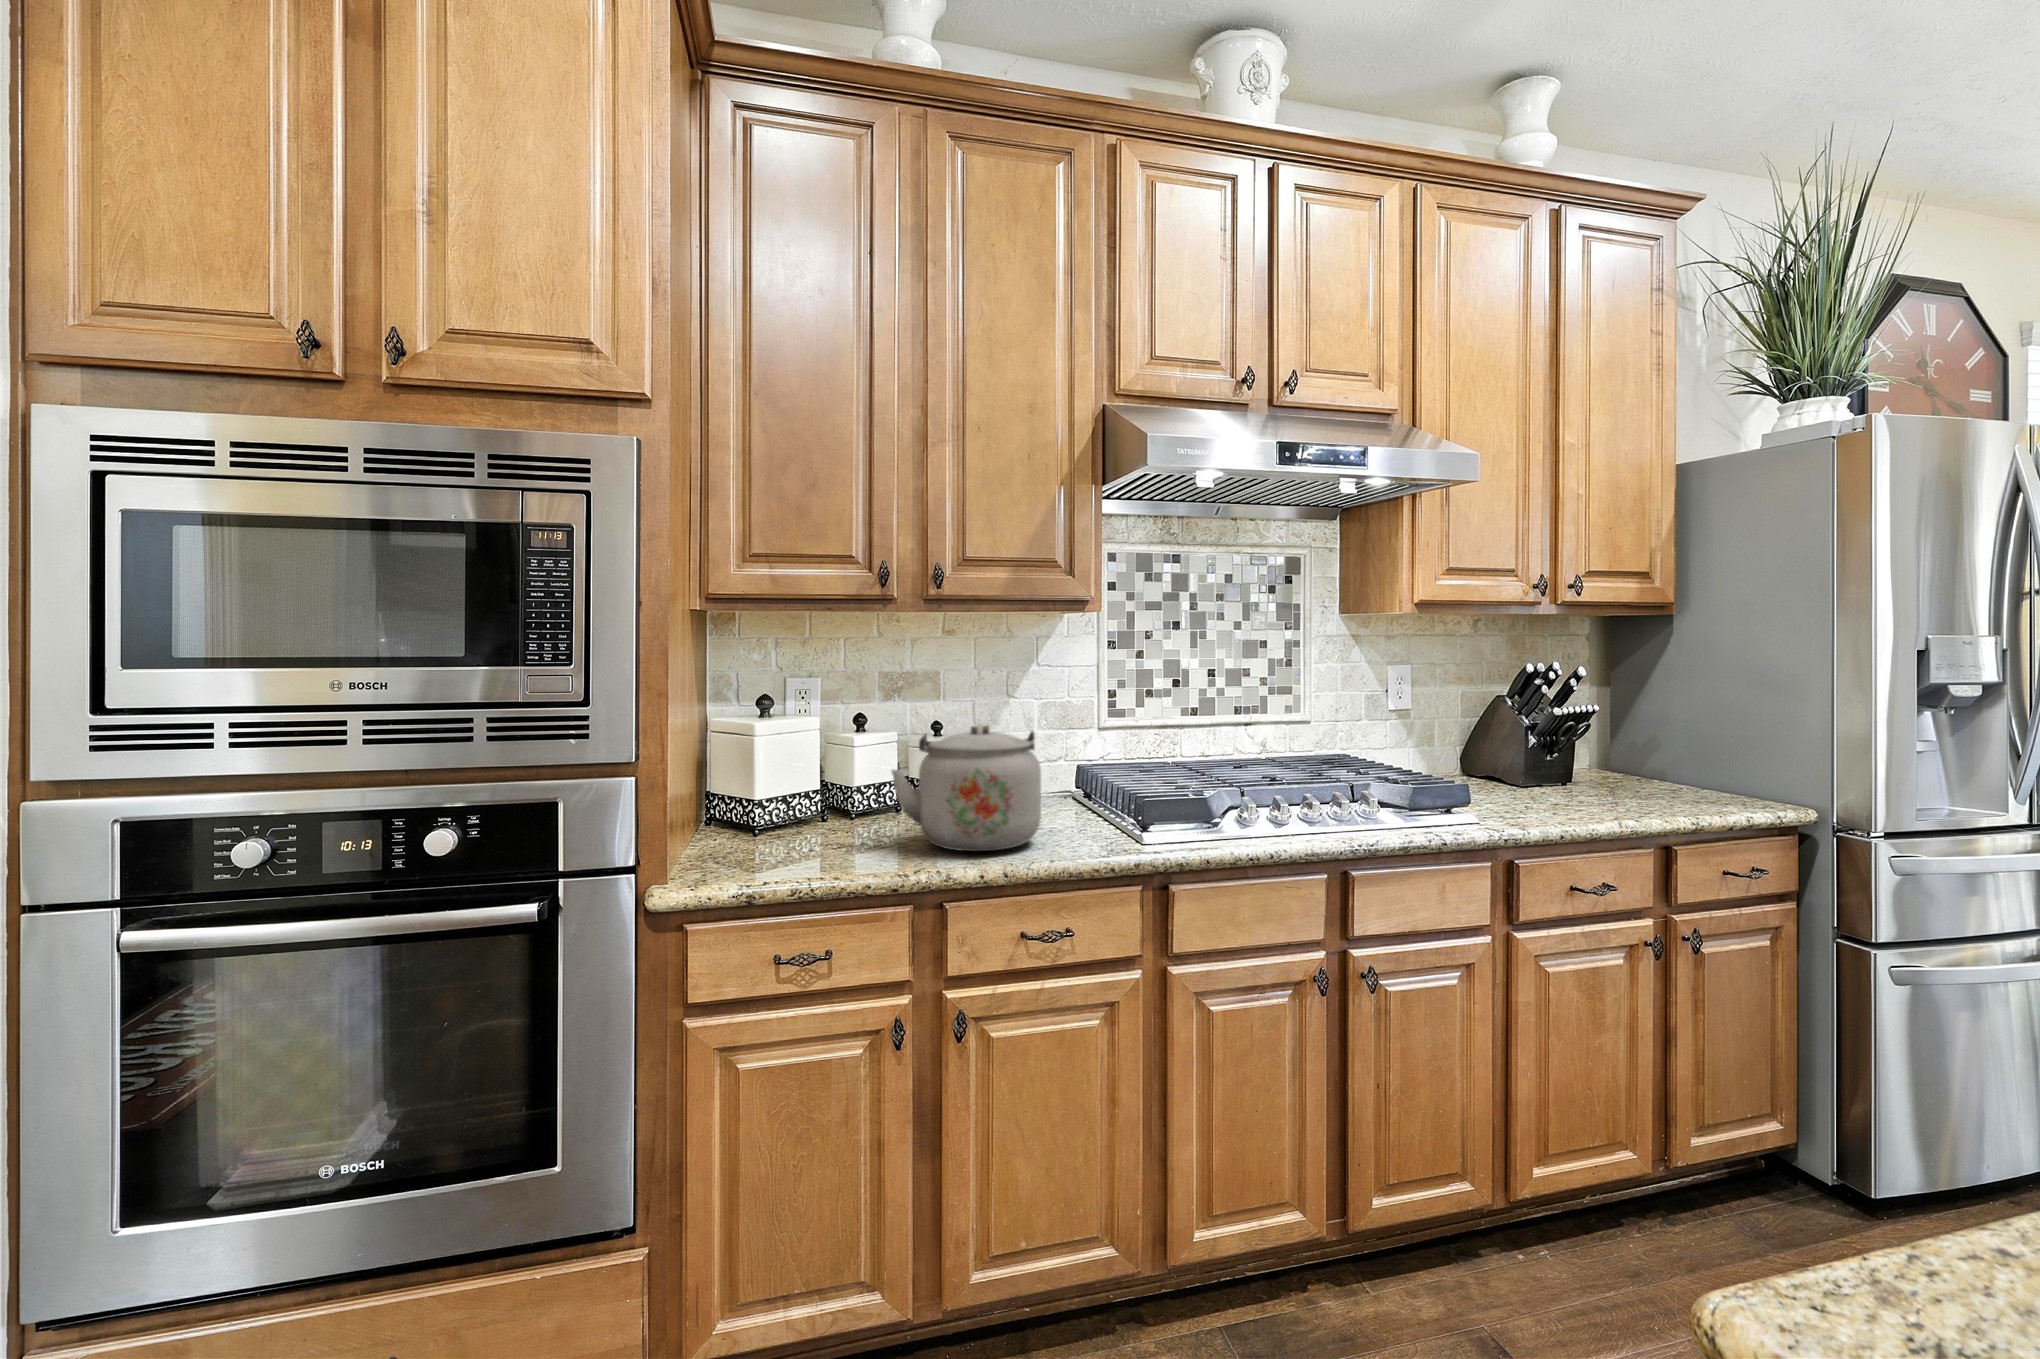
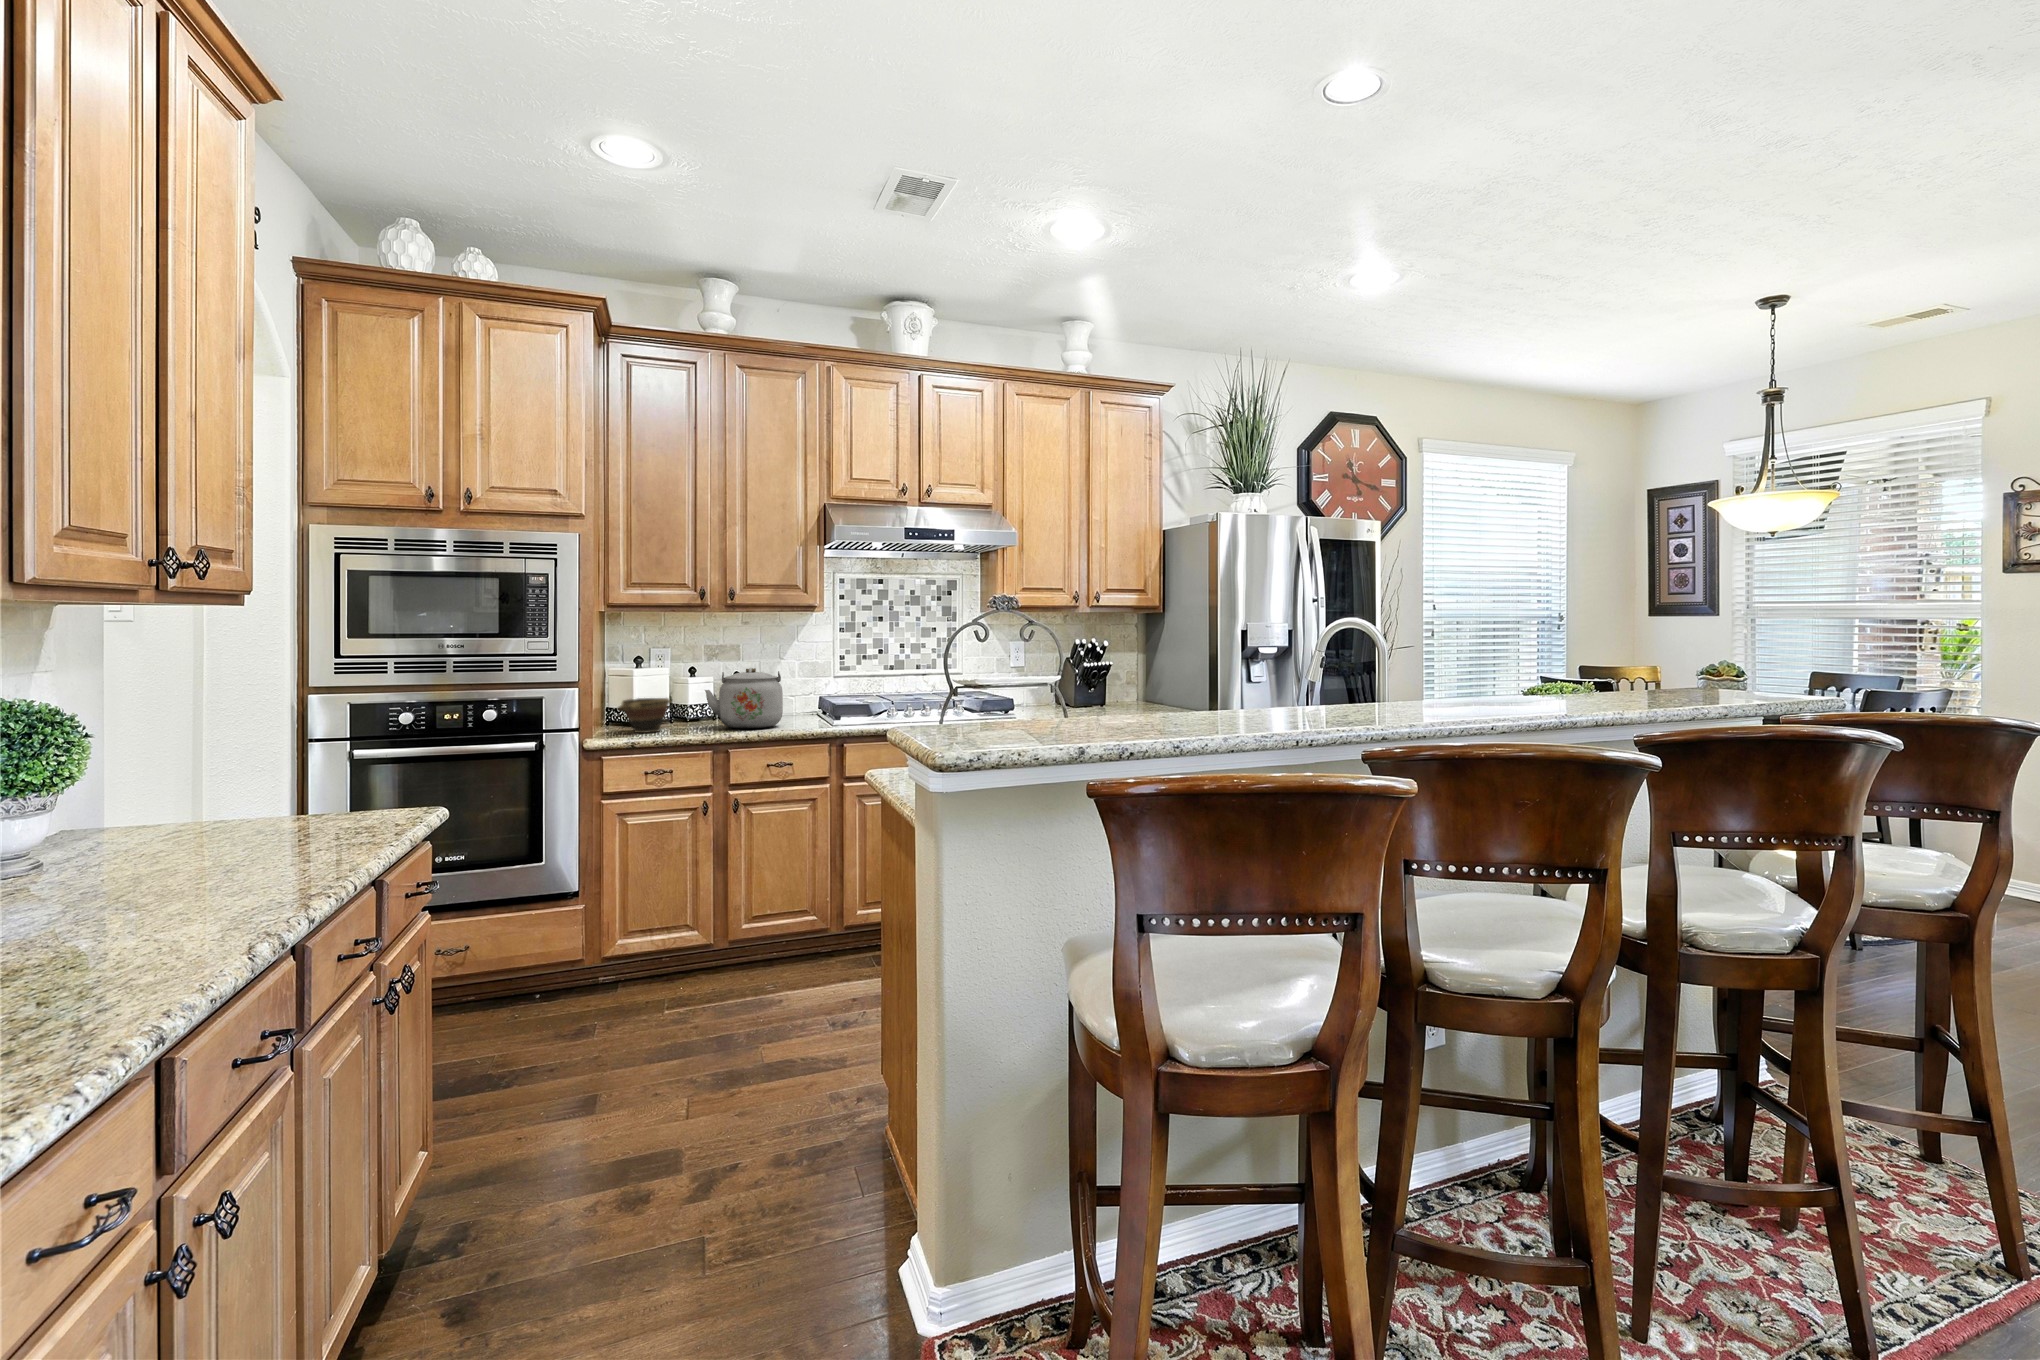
bowl: none [718,785,825,863] -> present [618,698,671,733]

